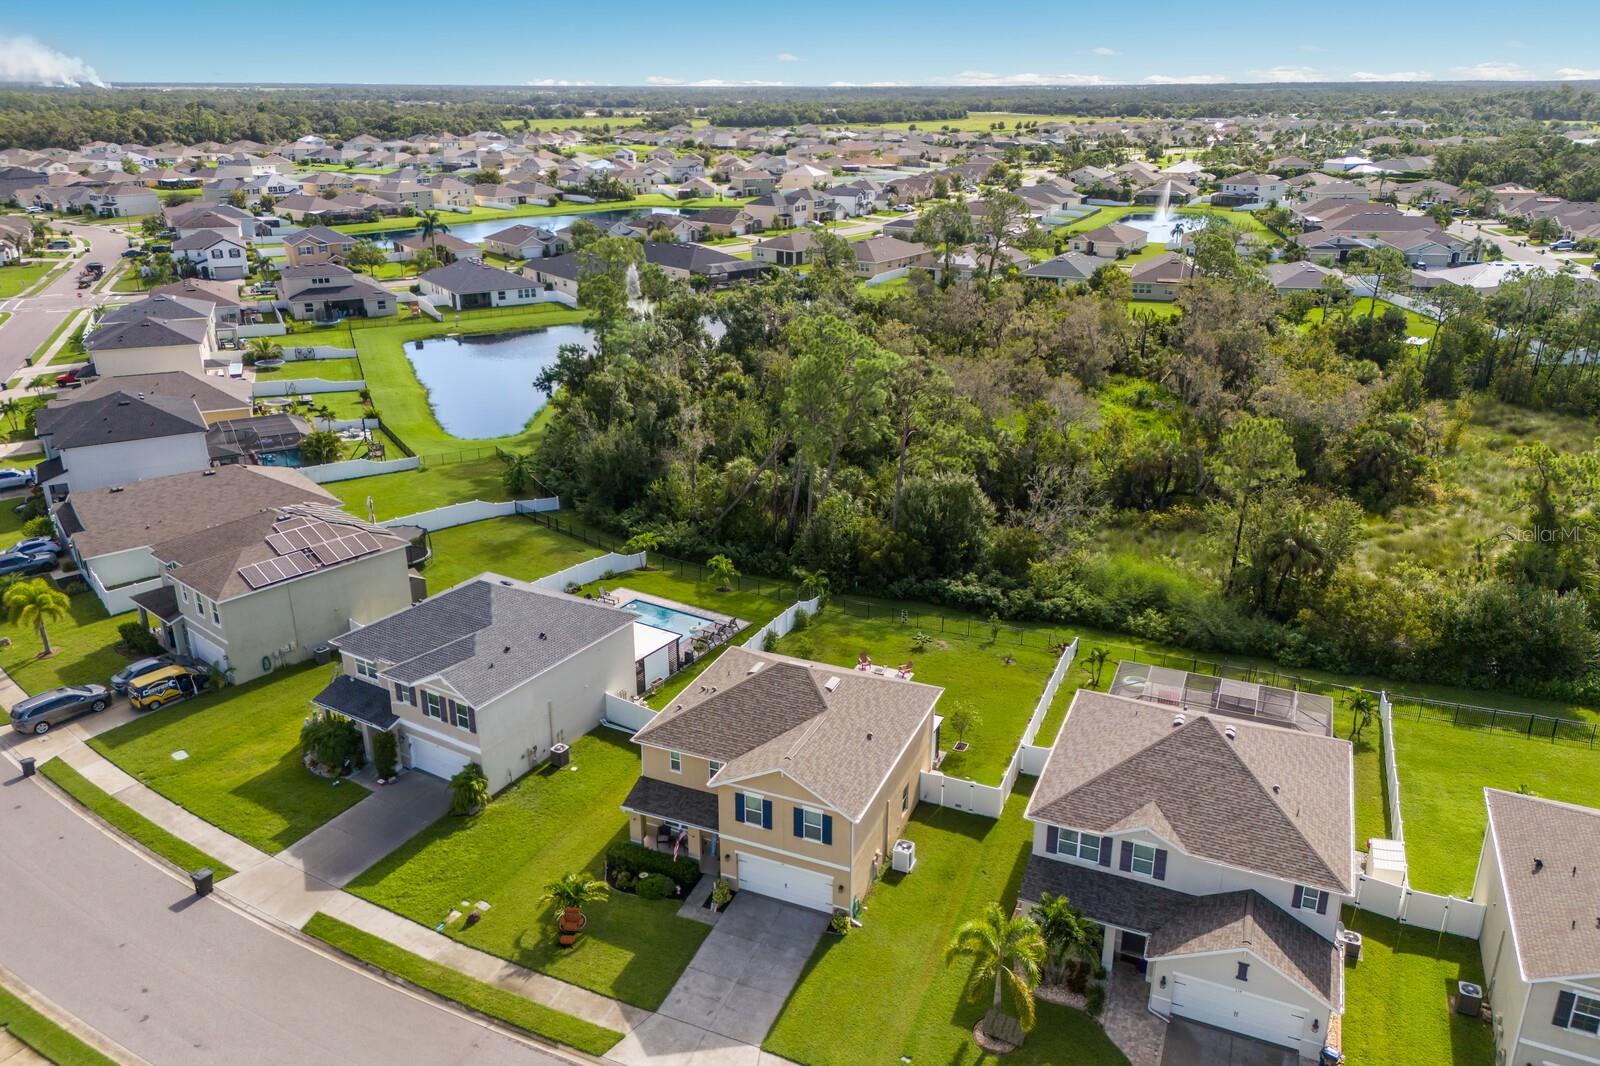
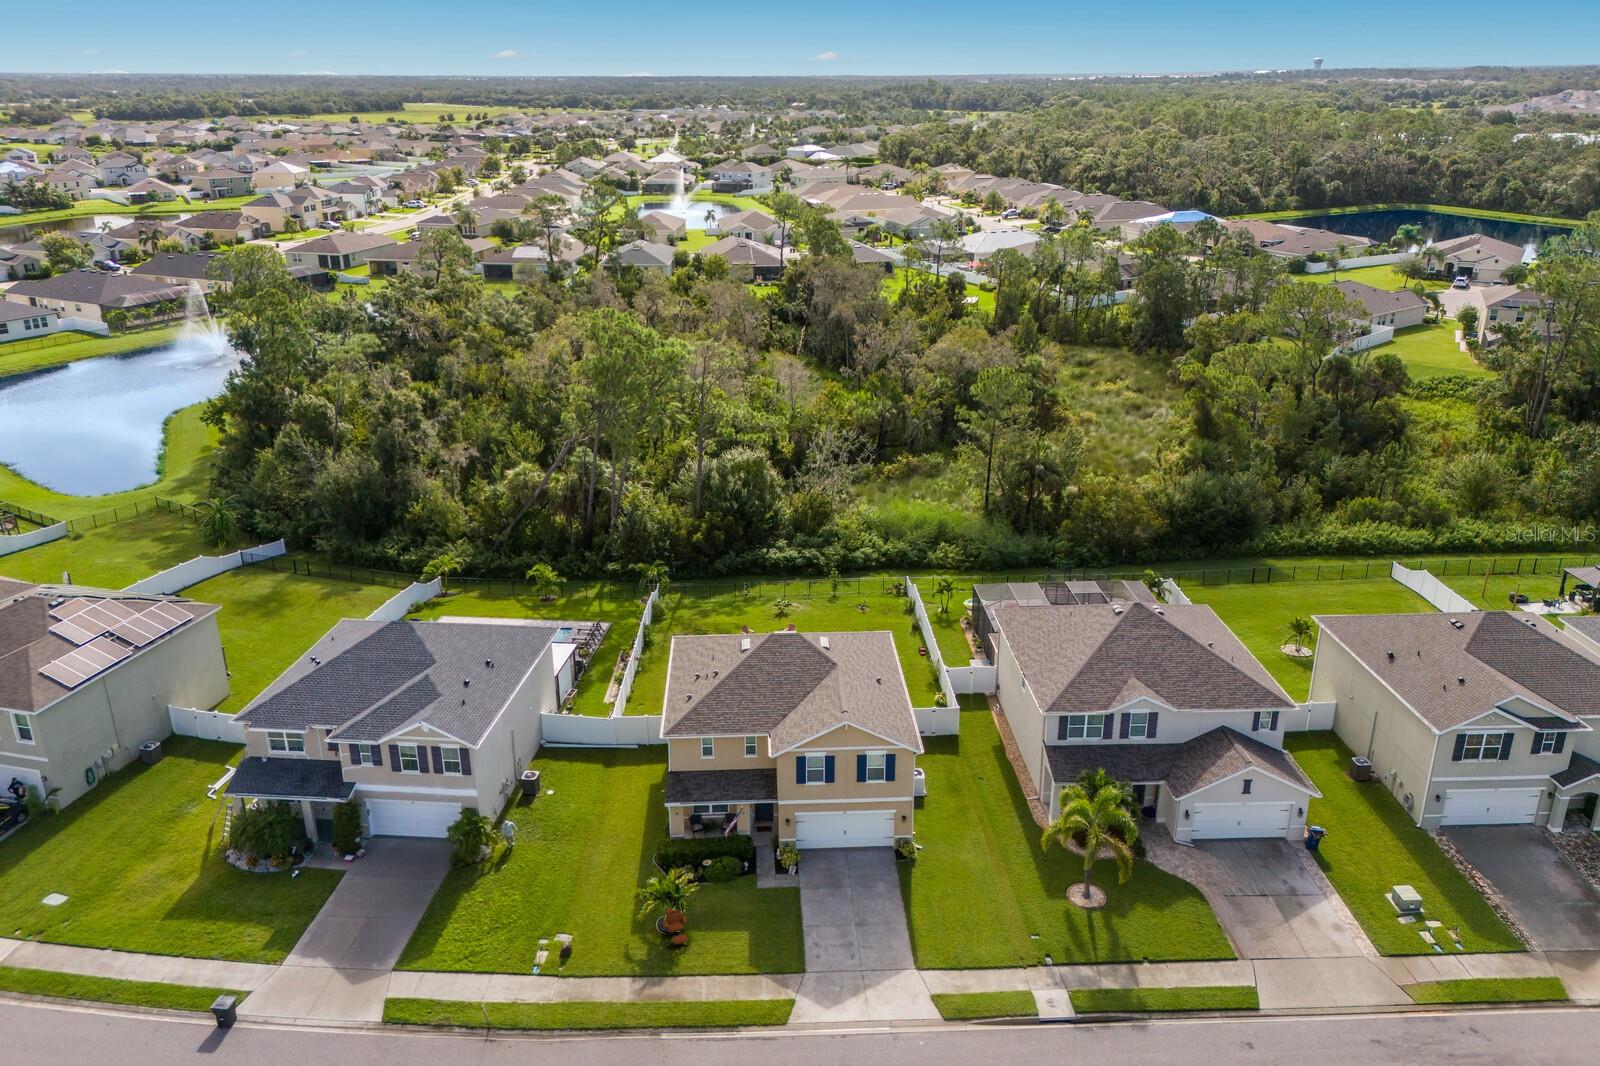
bench: present [982,1009,1026,1049] -> none [1073,875,1112,900]

